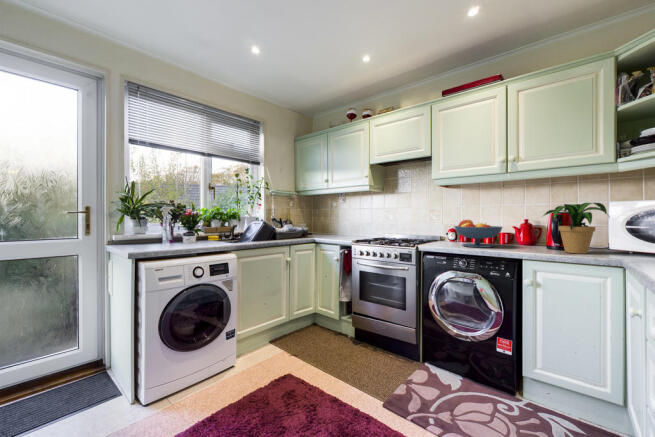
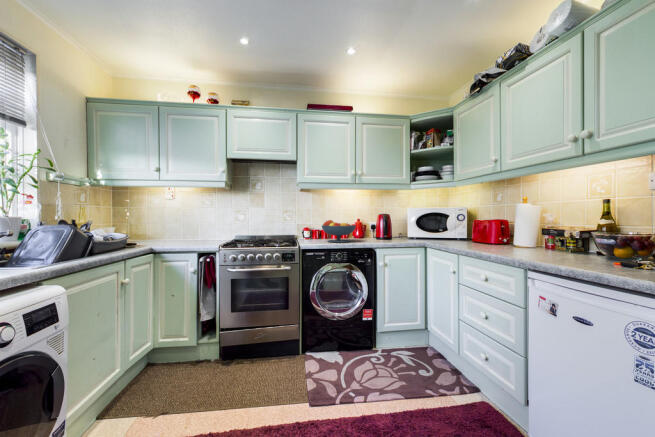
potted plant: present [543,203,607,254] -> none [377,209,411,242]

